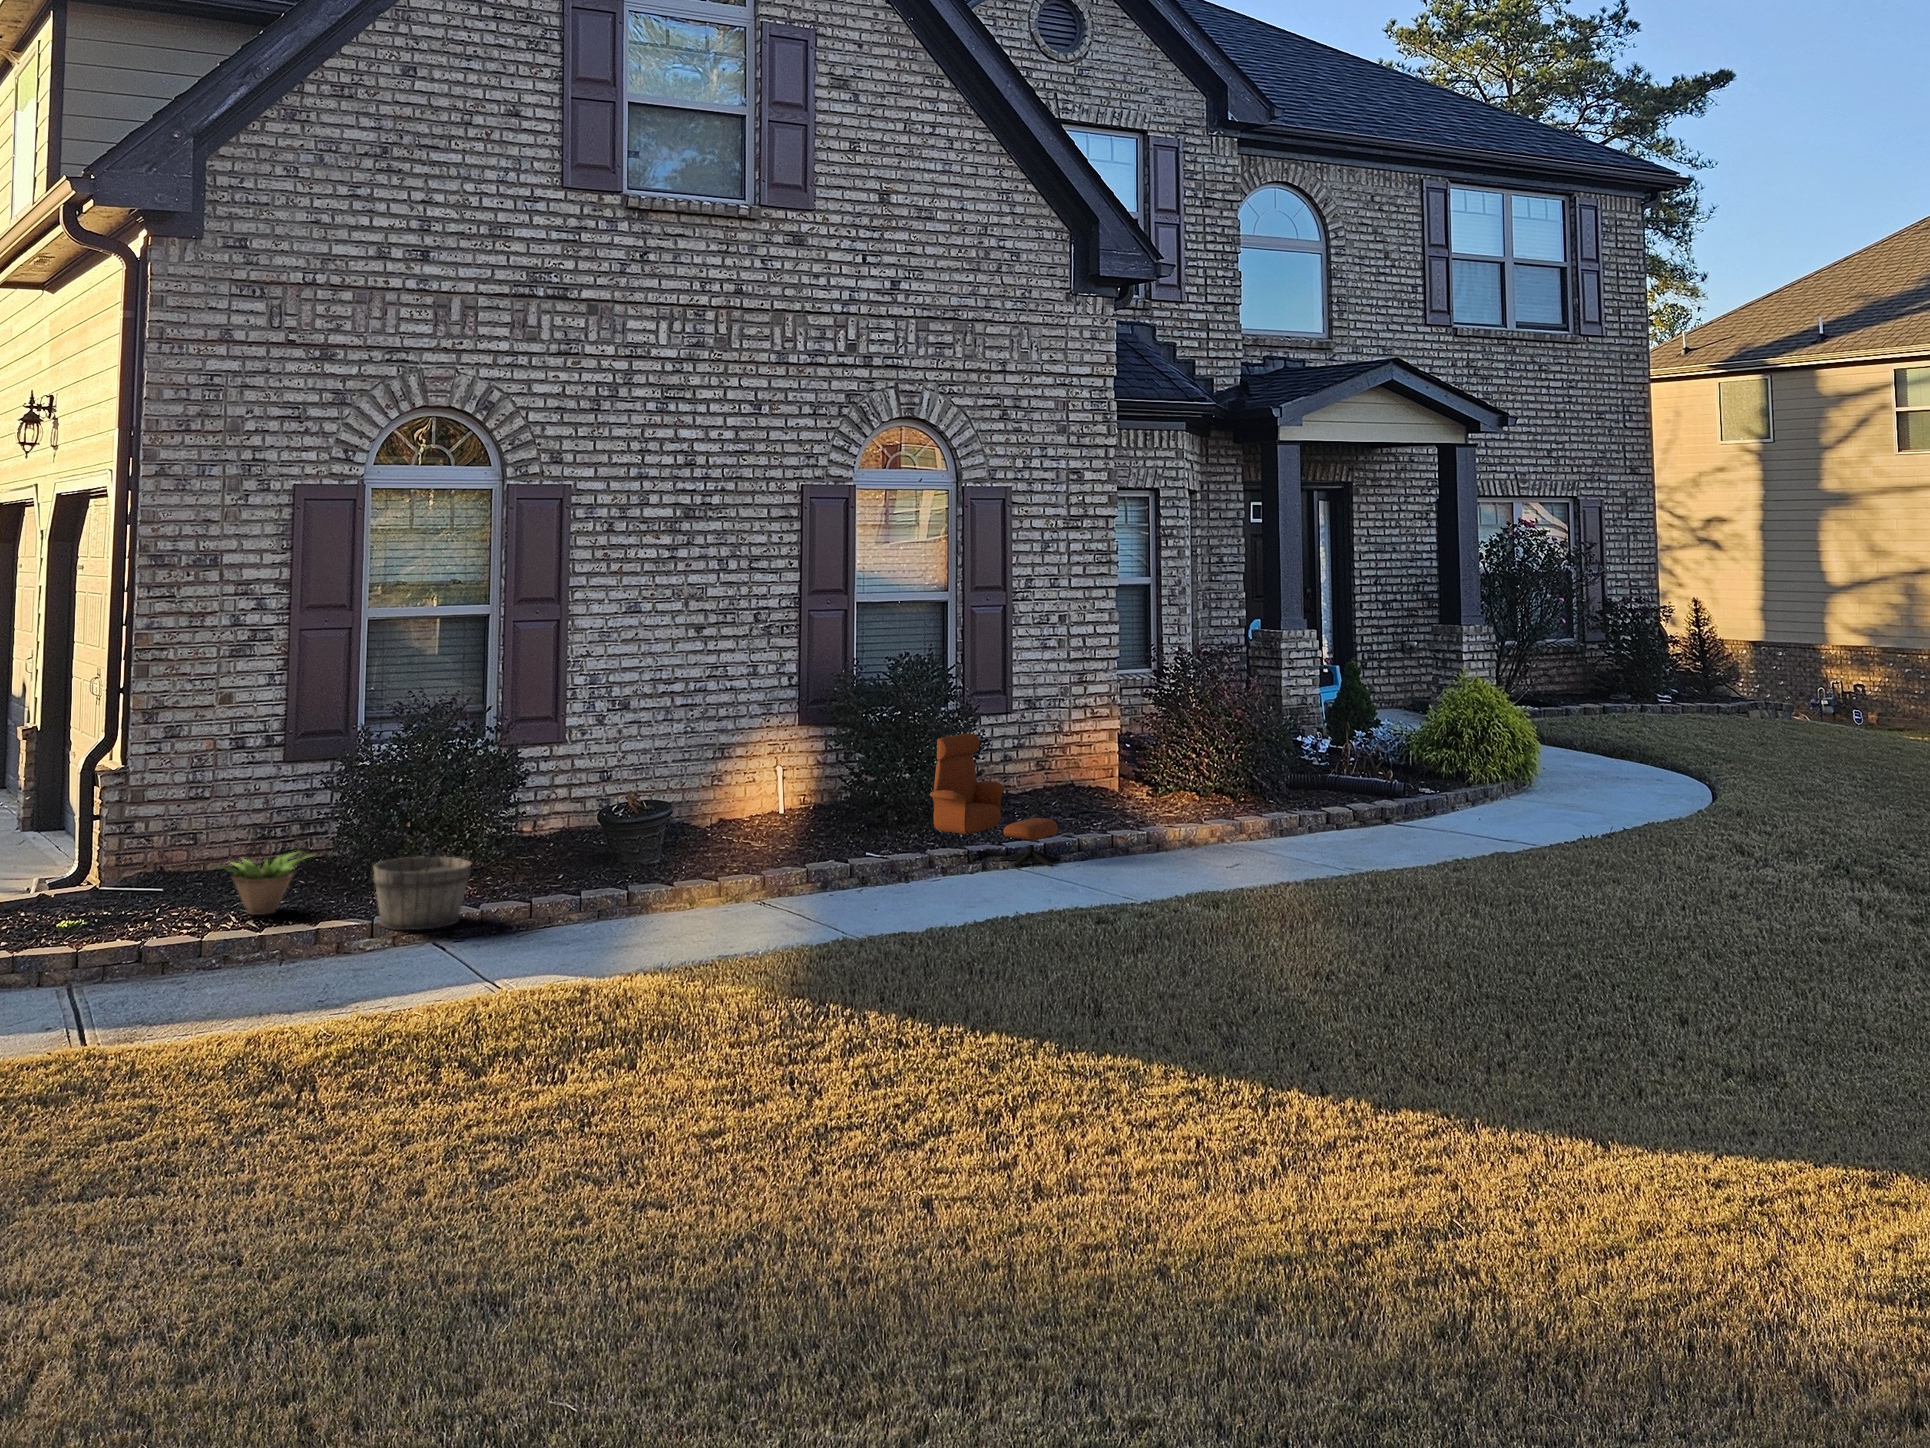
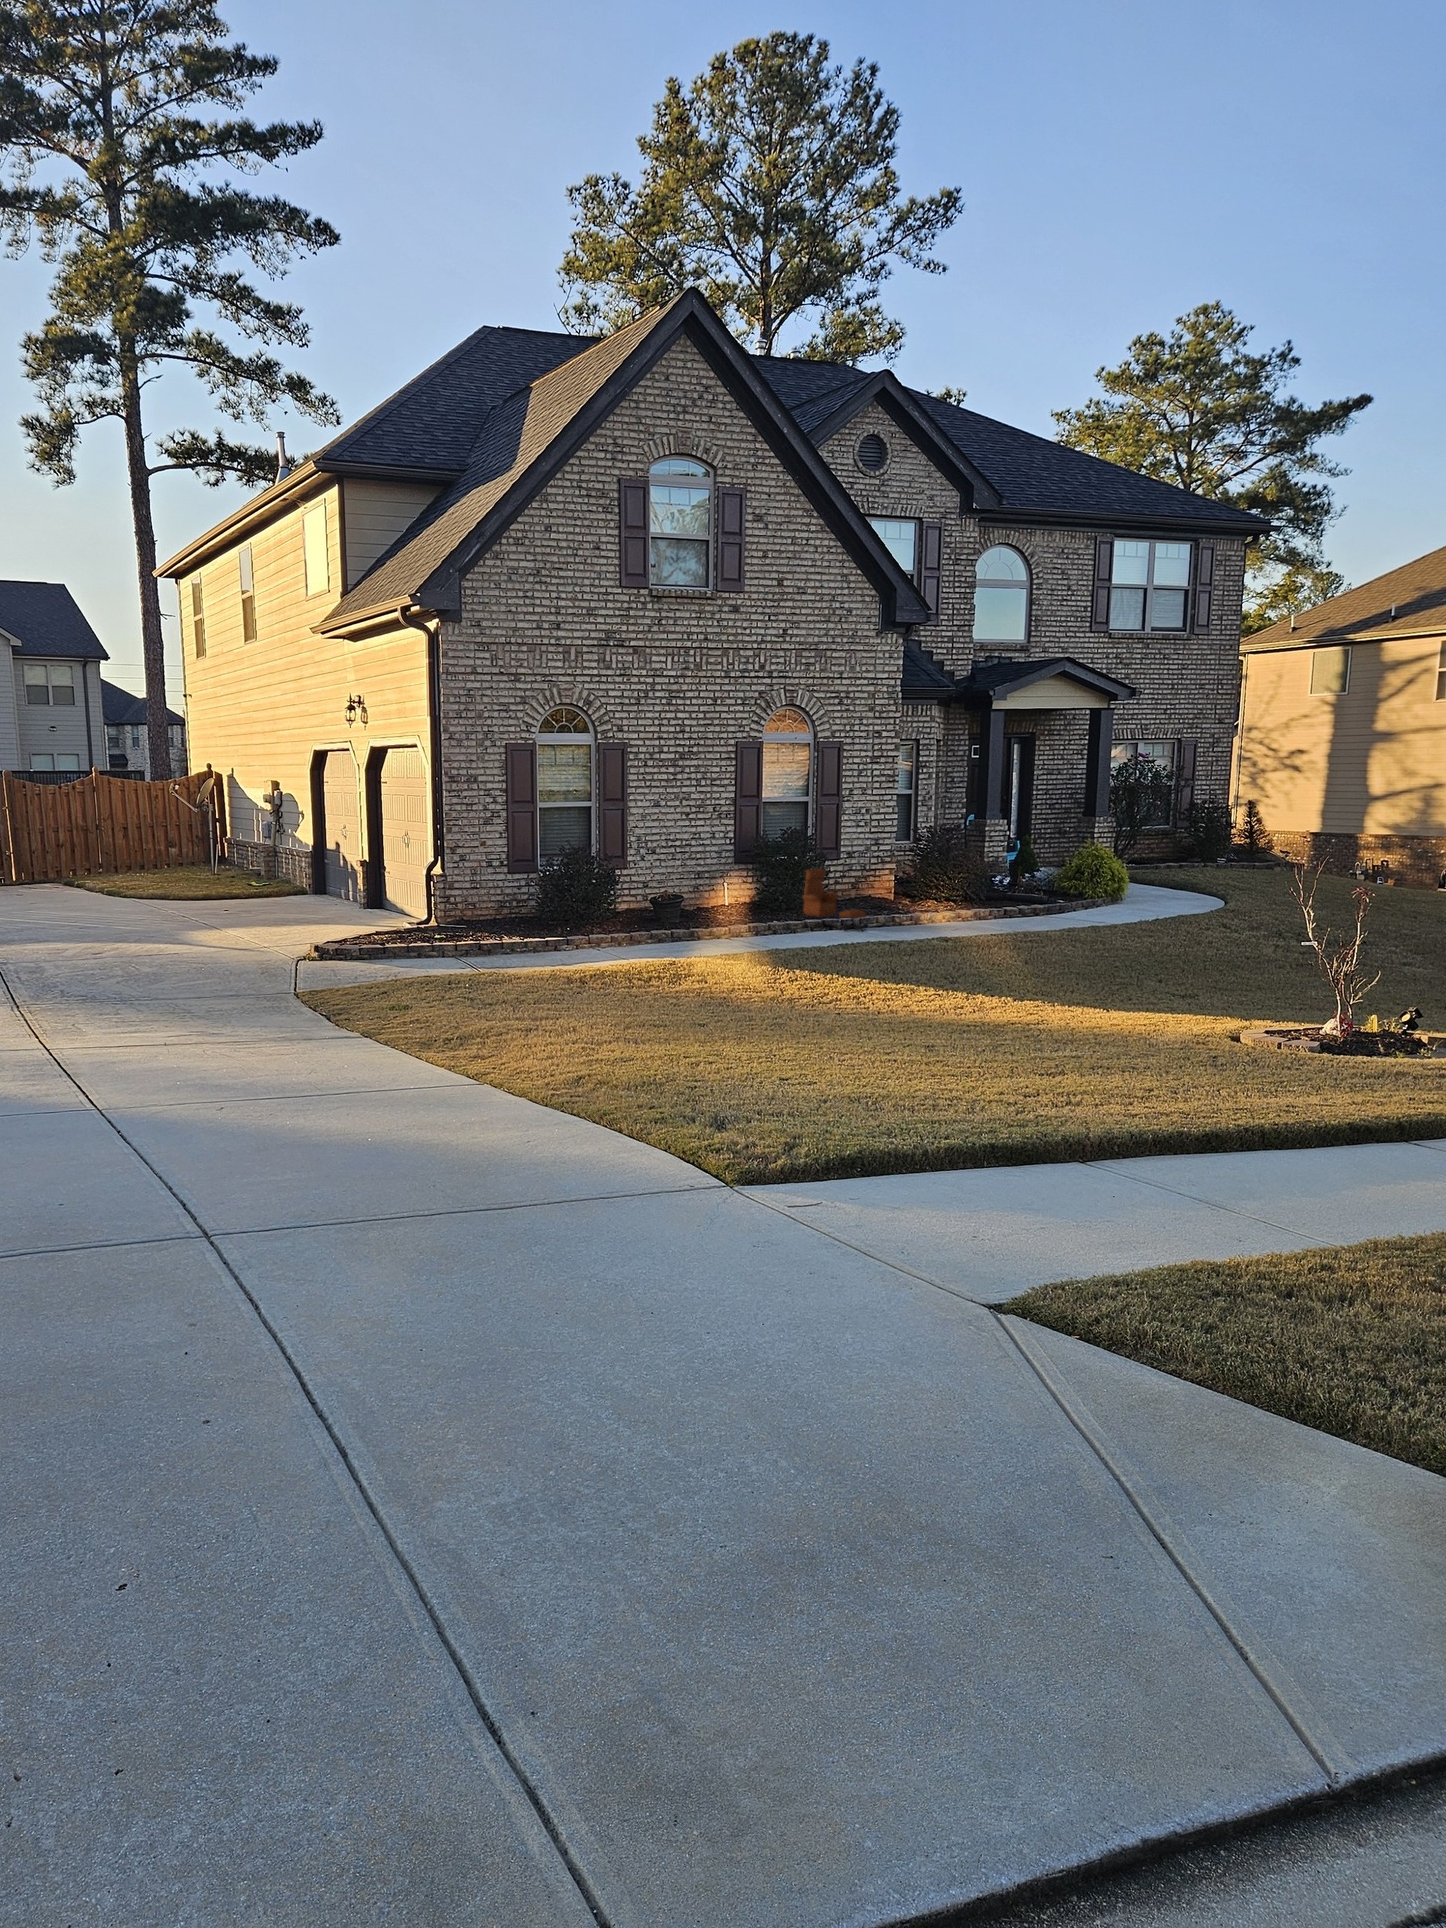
wooden bucket: present [374,842,471,930] -> none [564,907,605,944]
decorative plant: present [220,852,310,915] -> none [489,912,533,938]

